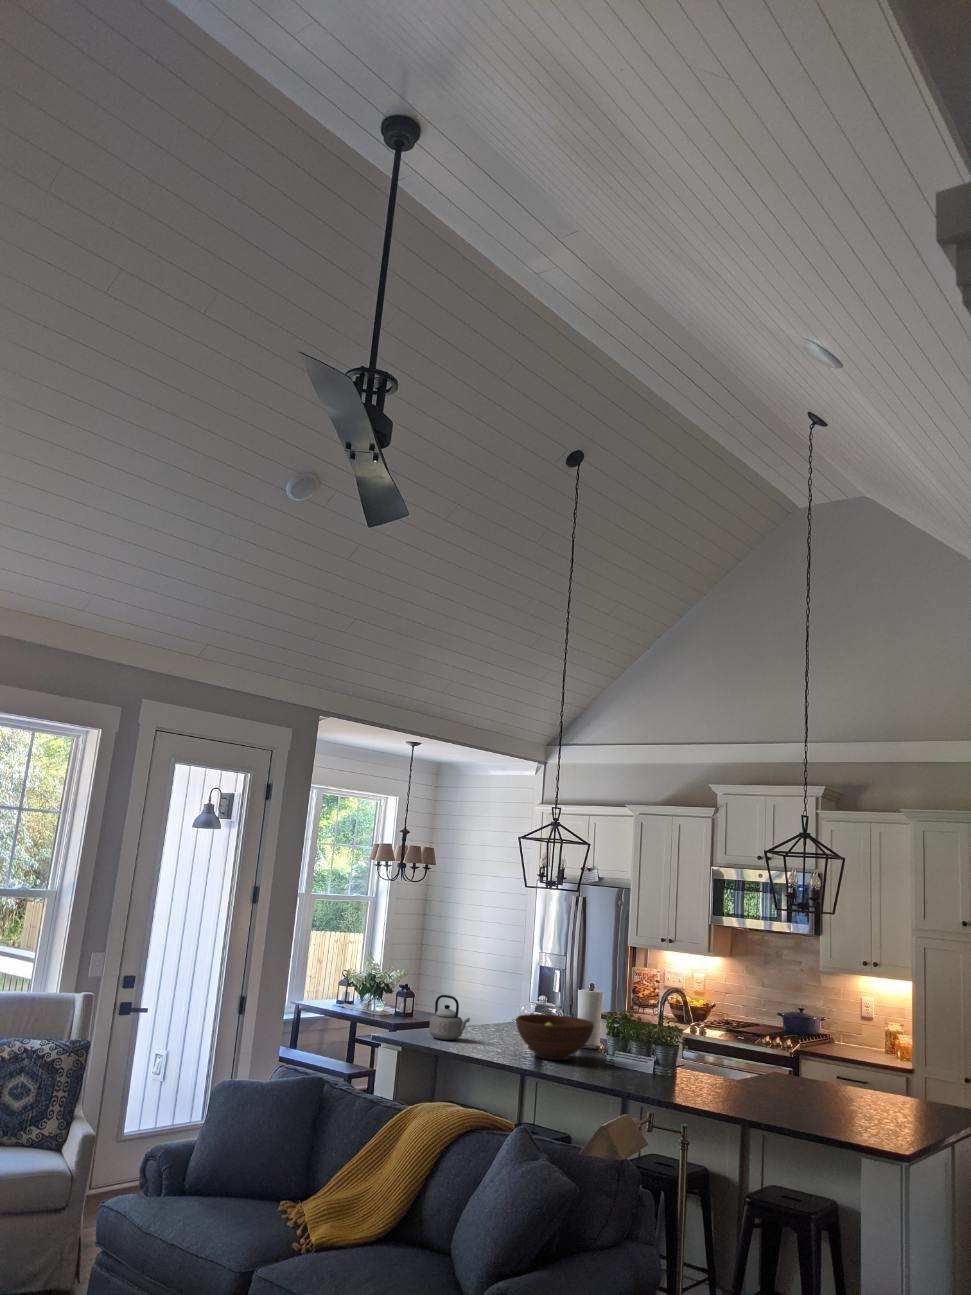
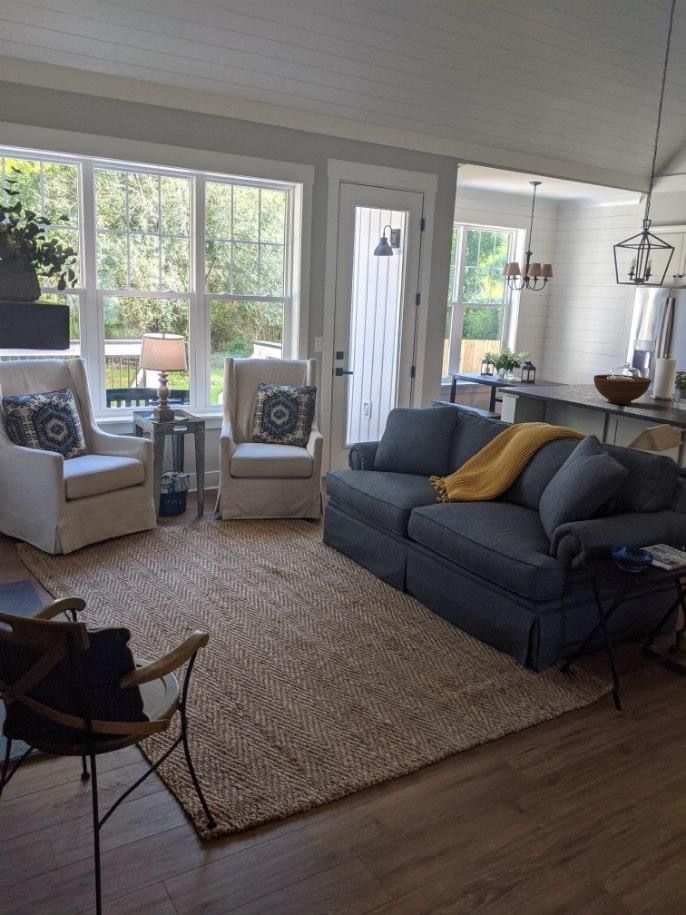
teapot: present [429,995,470,1040] -> none [534,362,562,391]

